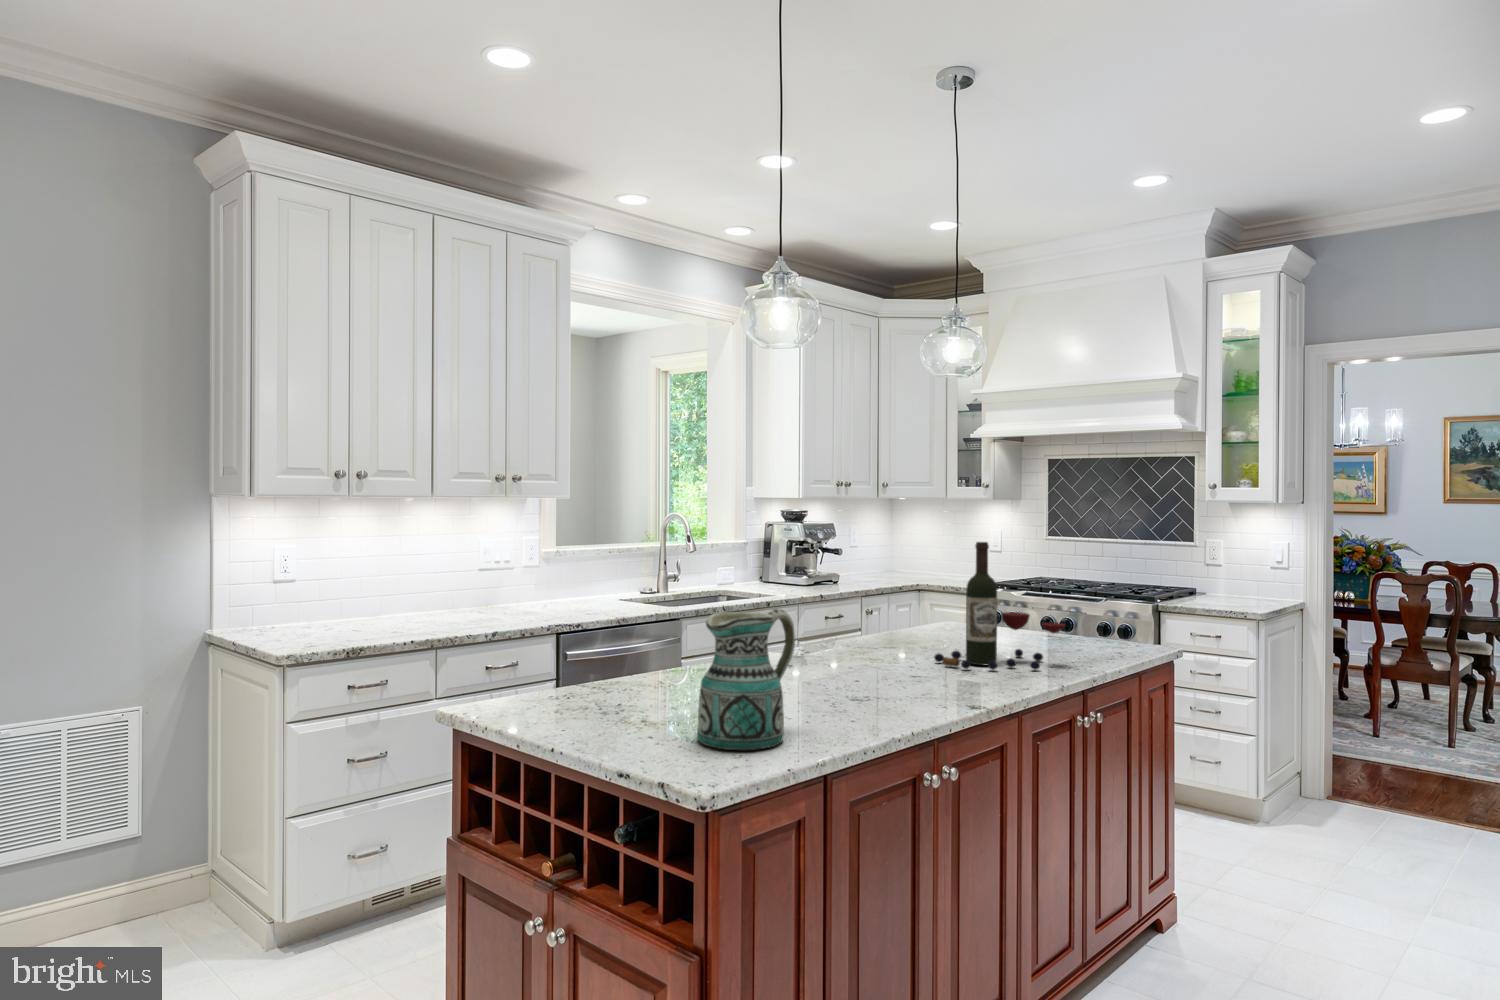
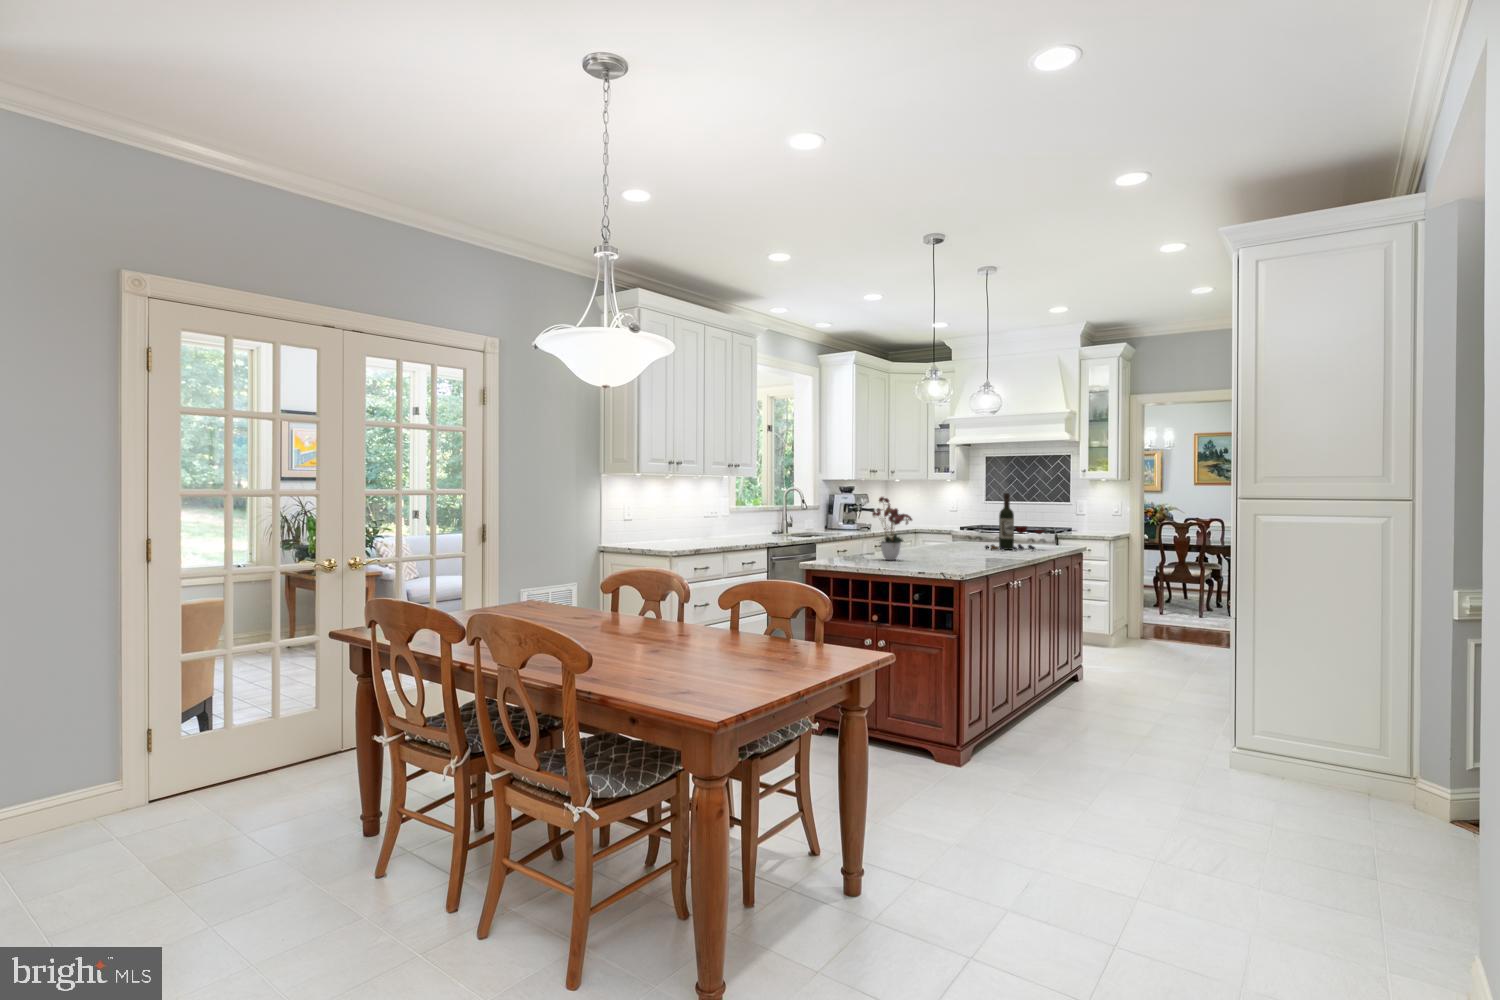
flower arrangement: none [606,551,699,708] -> present [872,497,912,560]
ceramic pitcher: present [697,609,795,750] -> none [931,514,967,567]

